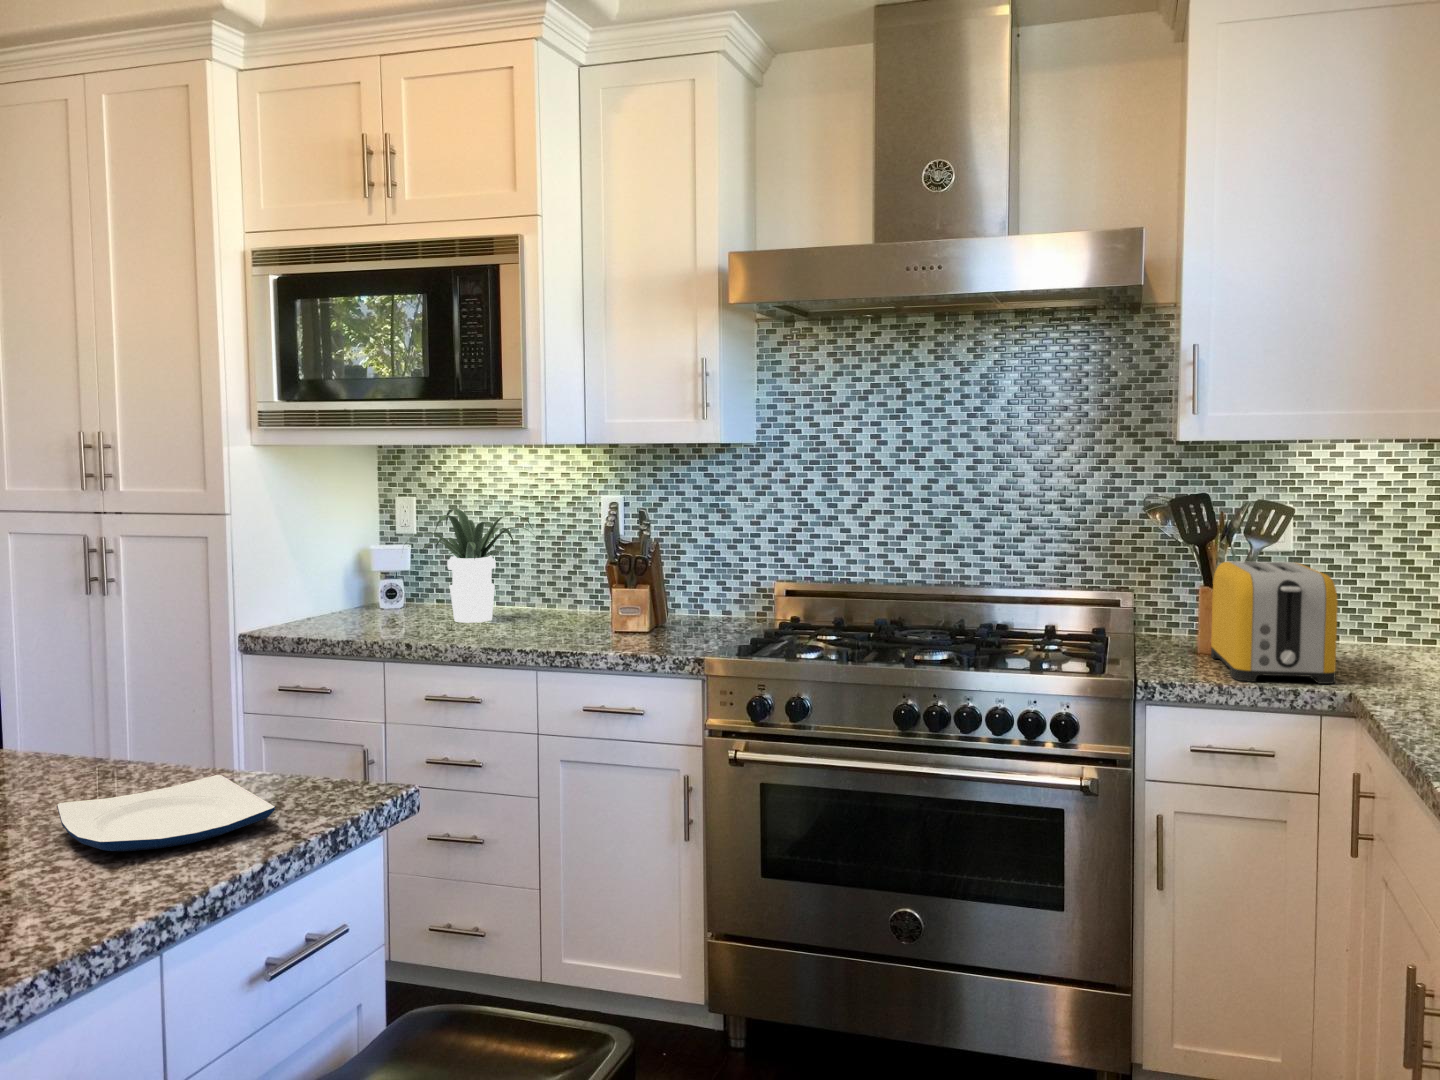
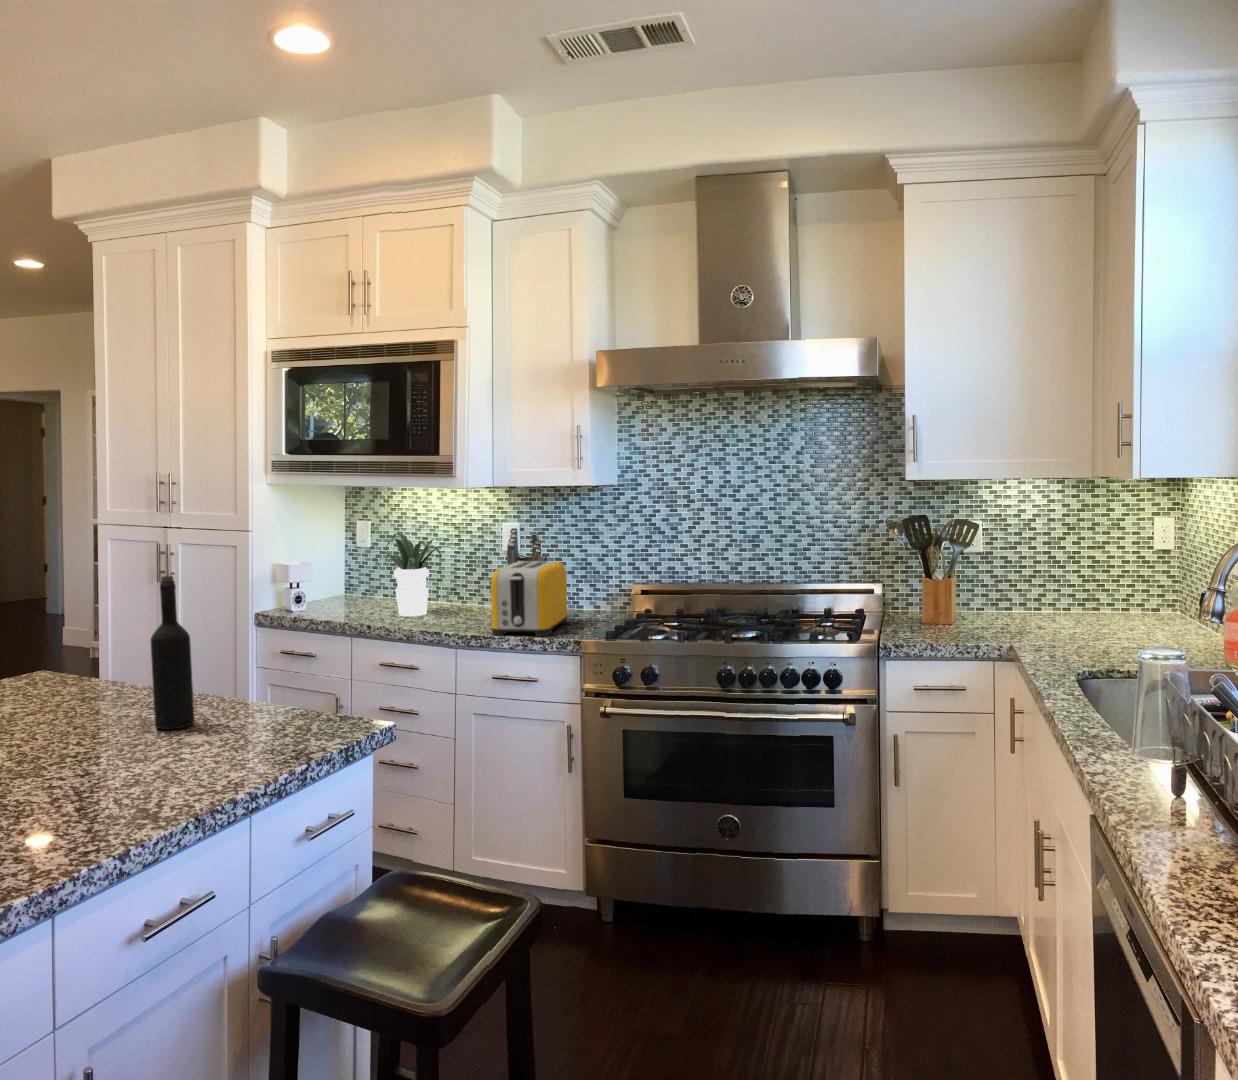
wine bottle: none [45,558,114,794] -> present [151,576,194,729]
toaster: present [1211,561,1338,684] -> present [491,561,568,636]
plate: present [57,775,275,851] -> none [169,715,308,759]

